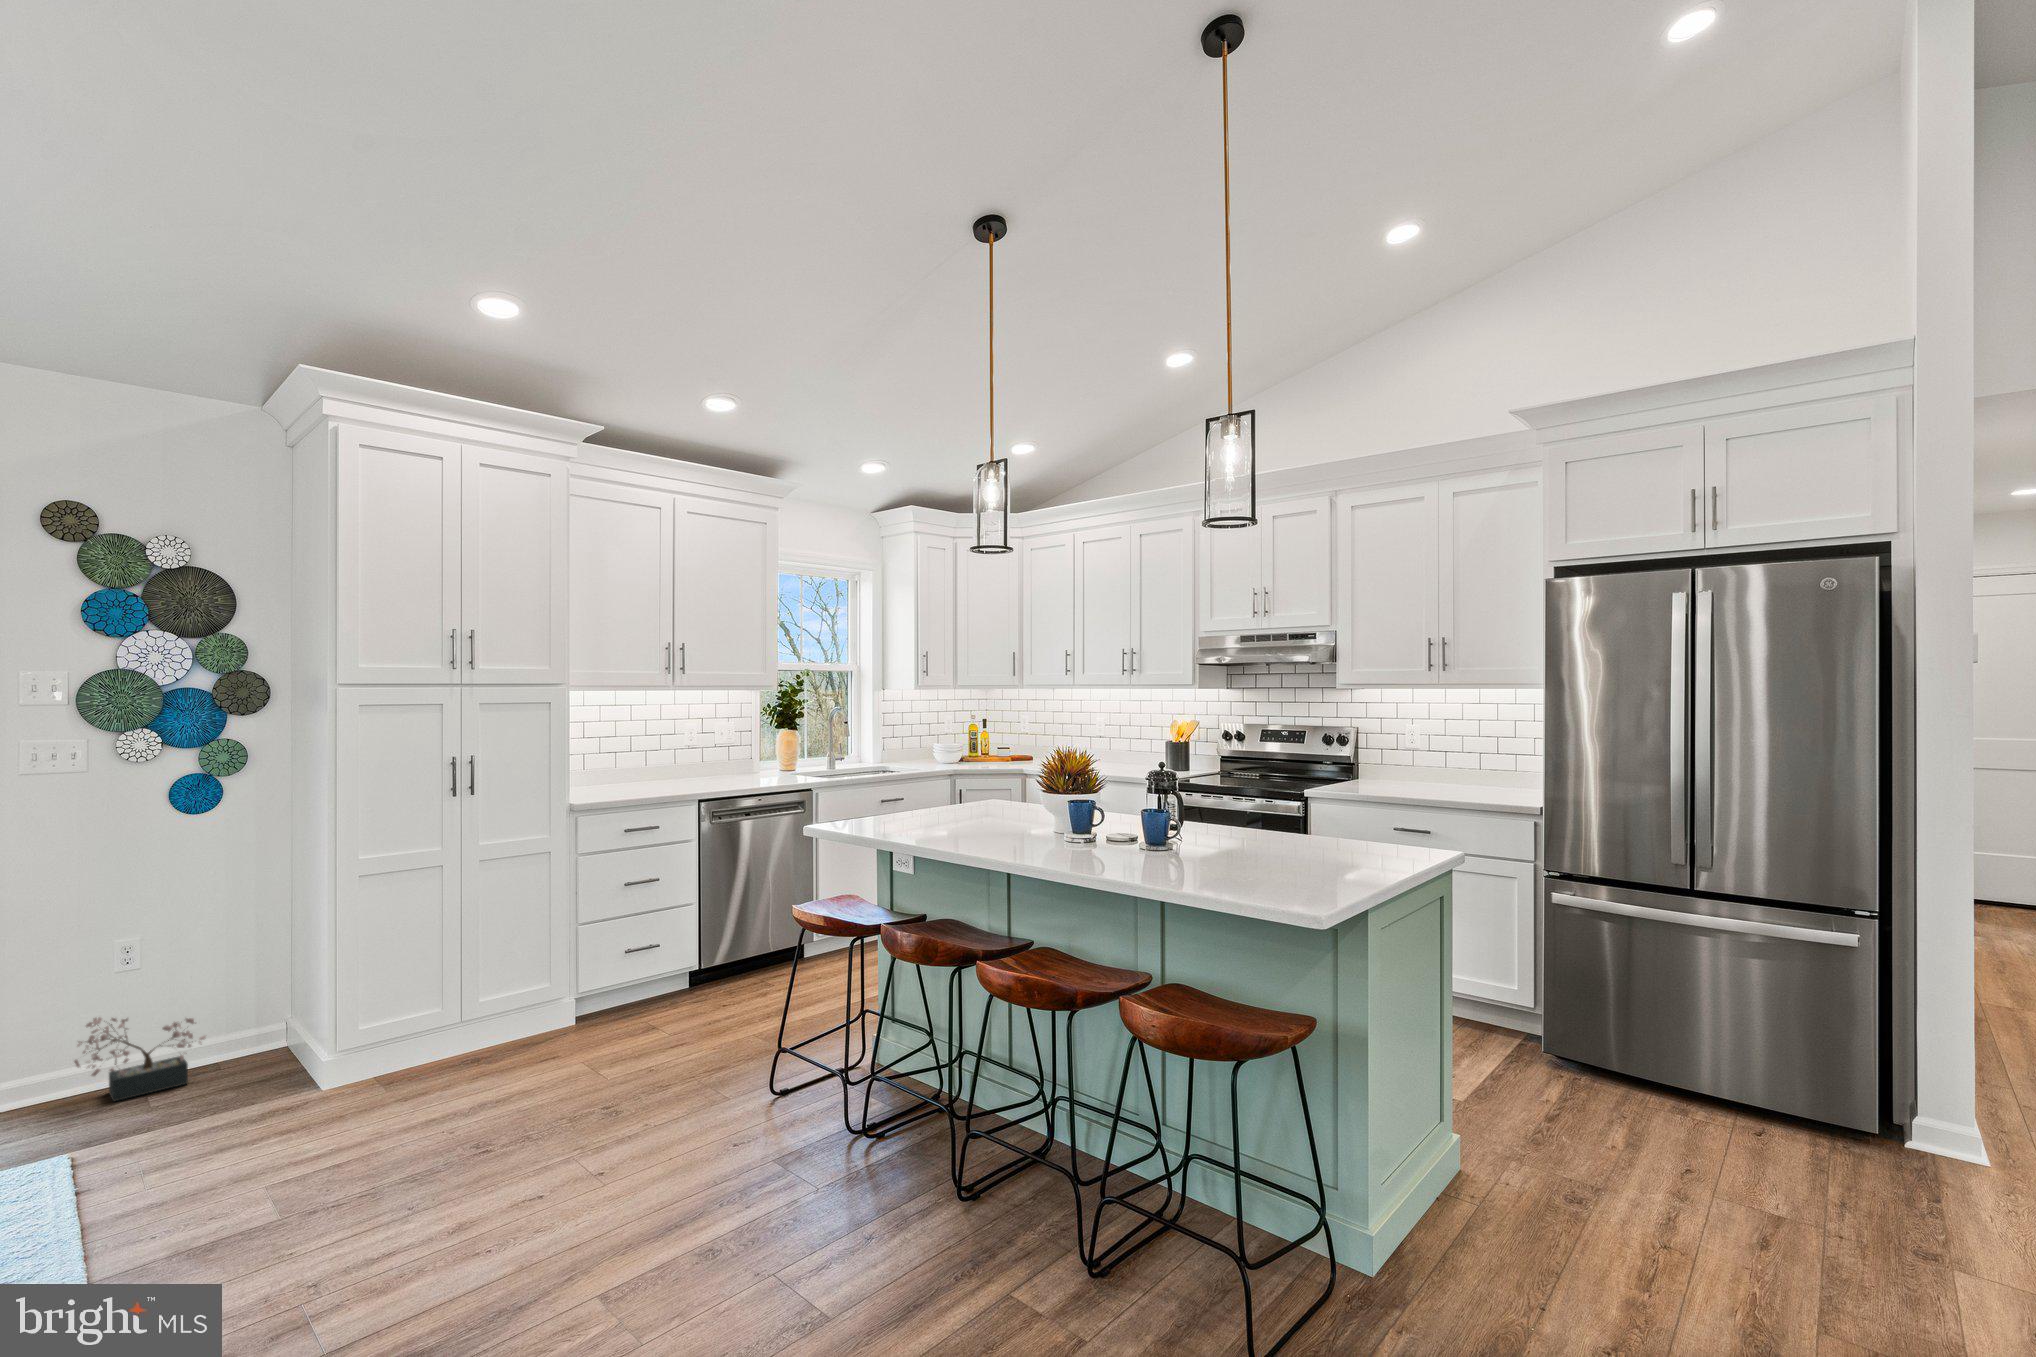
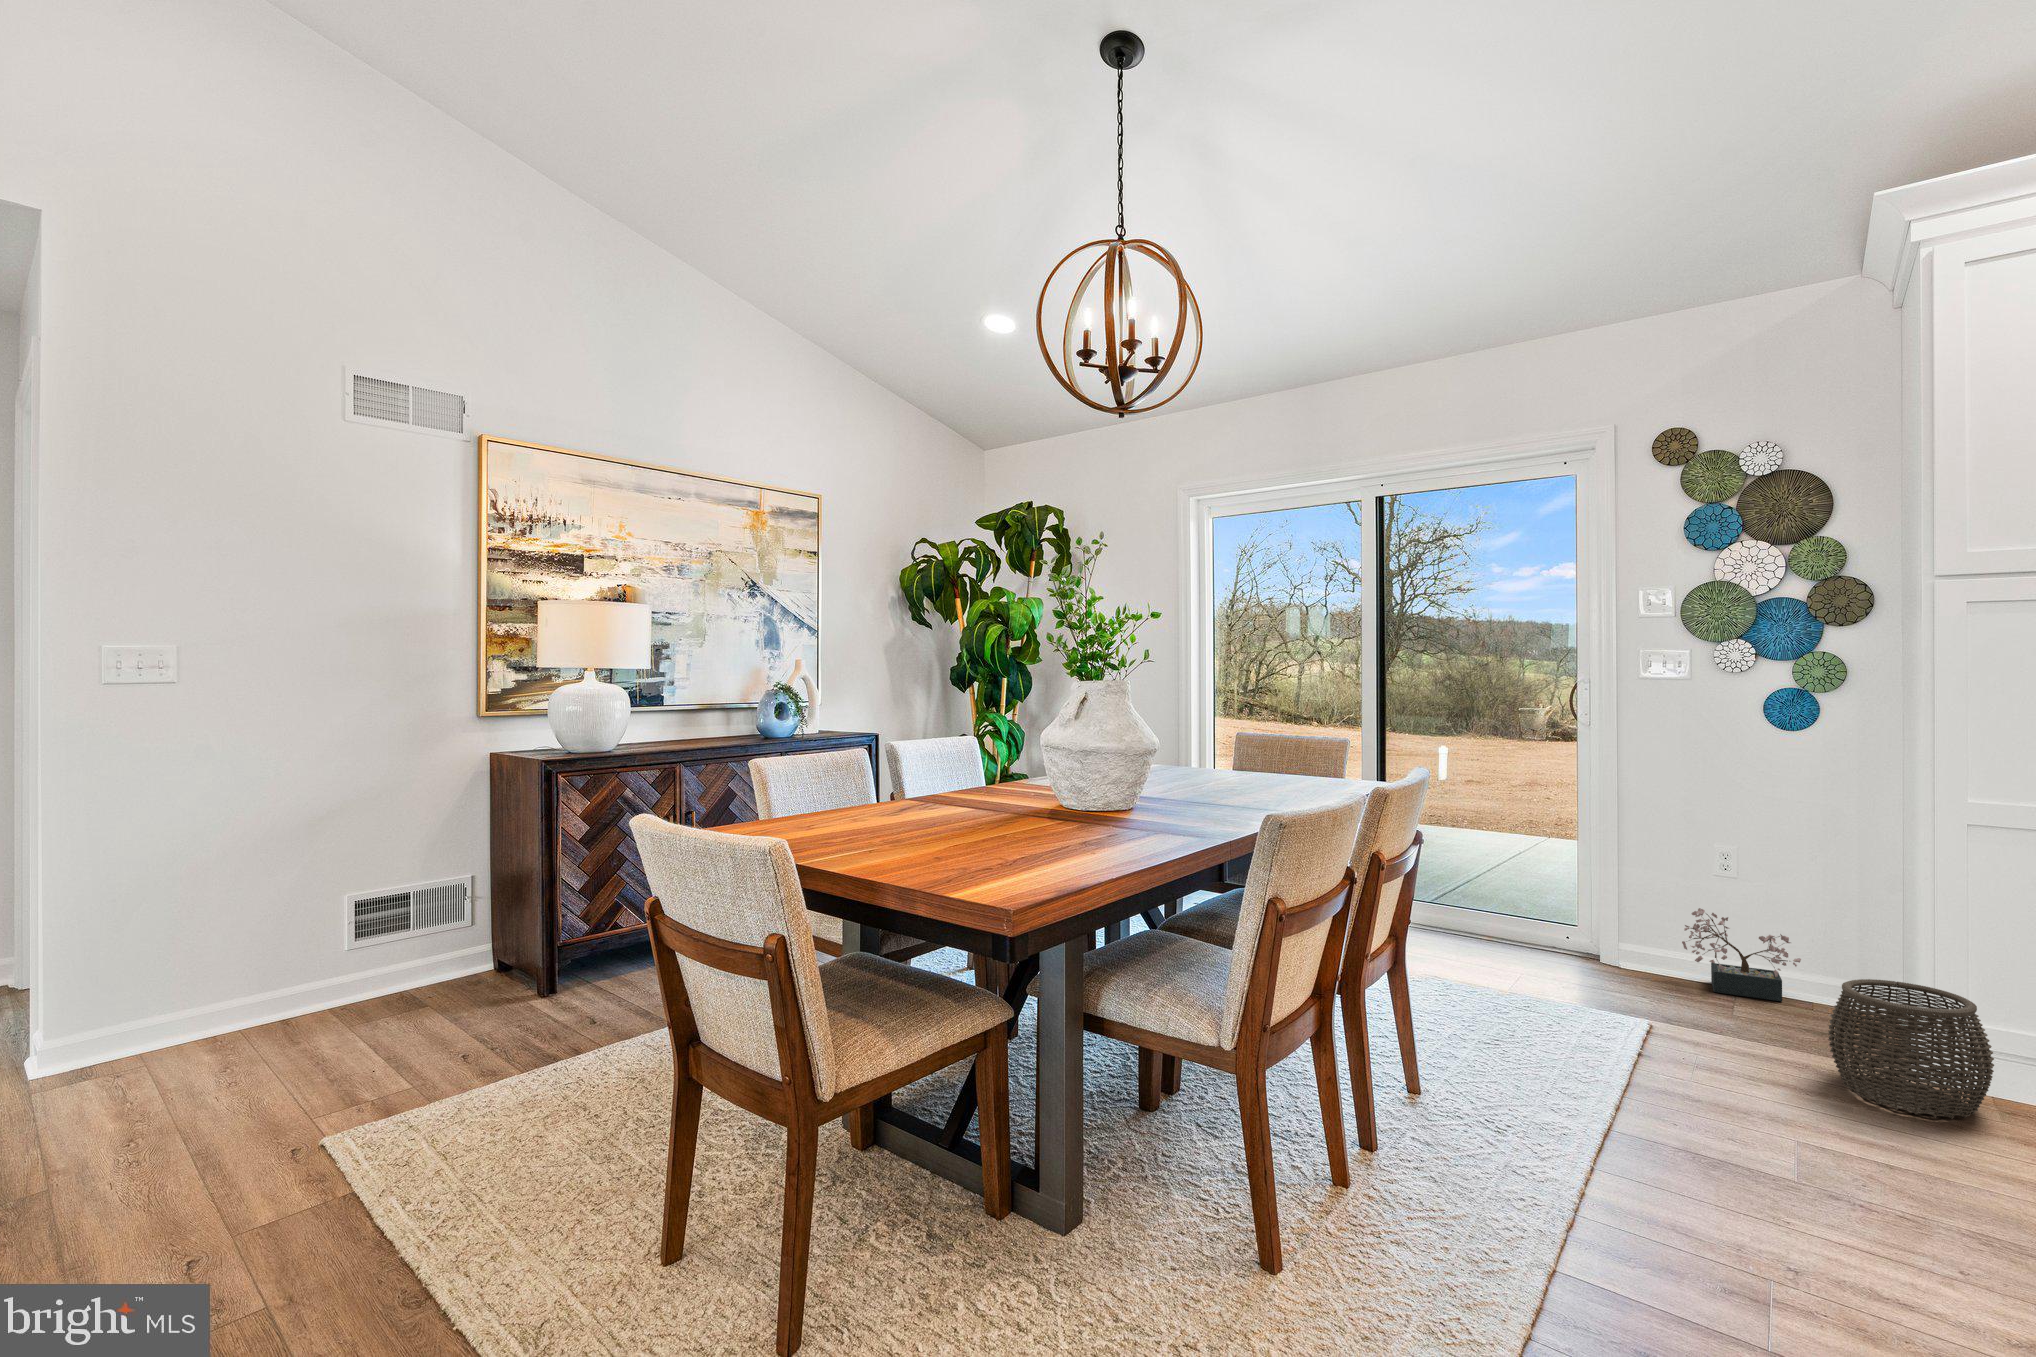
woven basket: none [240,1020,369,1140] -> present [1828,979,1994,1119]

